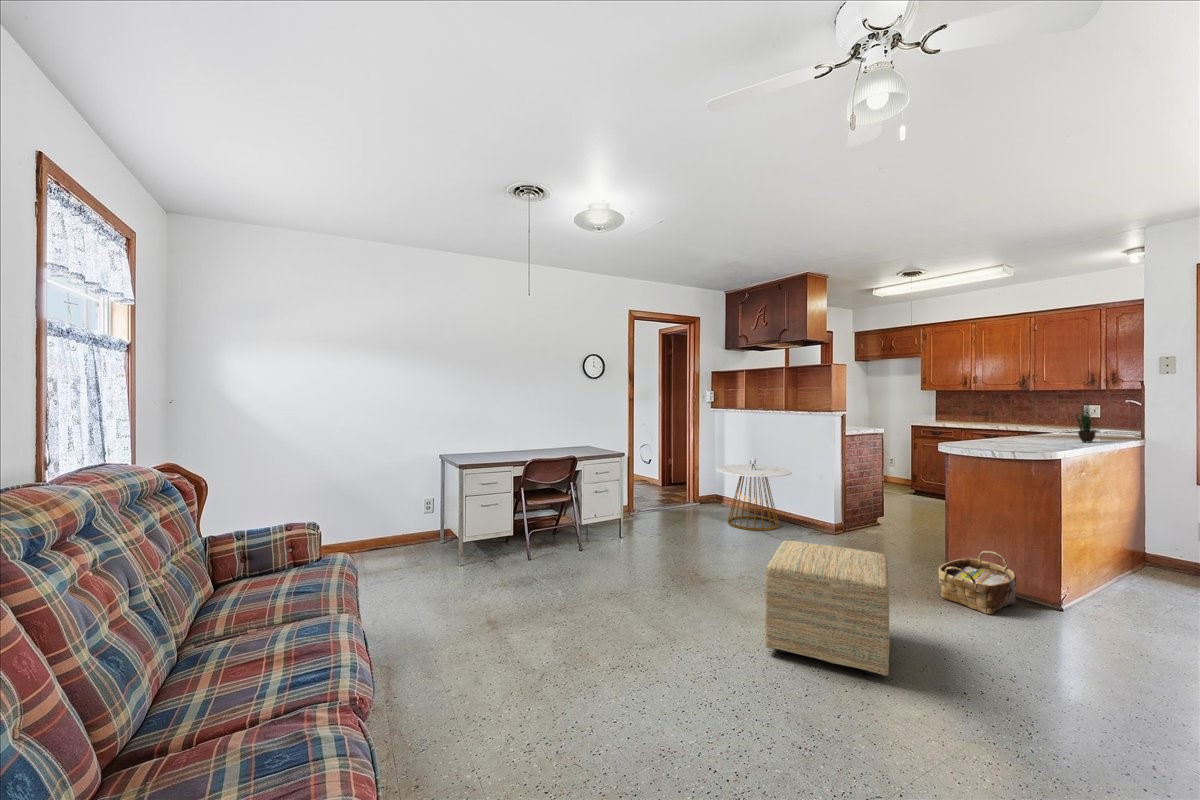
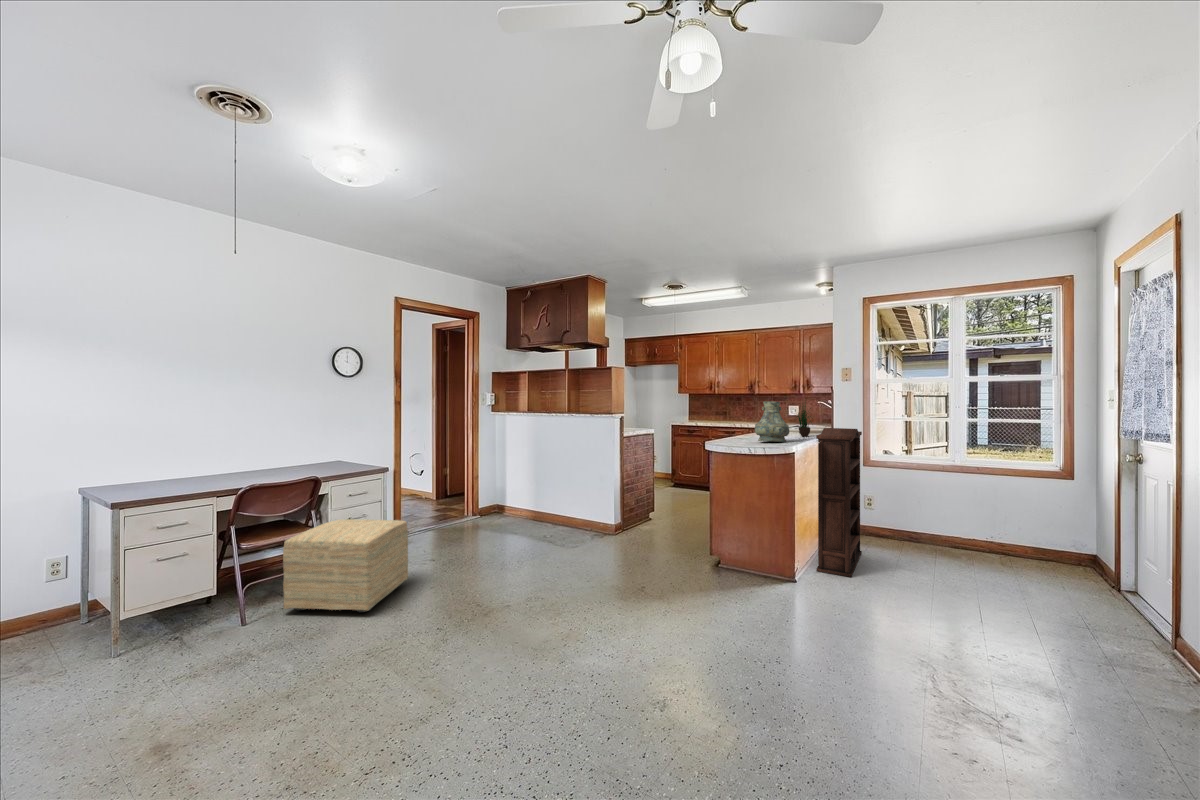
vase: none [1006,400,1057,447] -> present [754,401,789,442]
bookshelf: none [1095,432,1181,616] -> present [816,428,862,577]
side table: present [716,458,792,531] -> none [496,464,574,542]
ottoman: present [765,541,889,676] -> present [283,519,408,613]
woven basket: present [938,551,1016,614] -> none [709,539,767,598]

